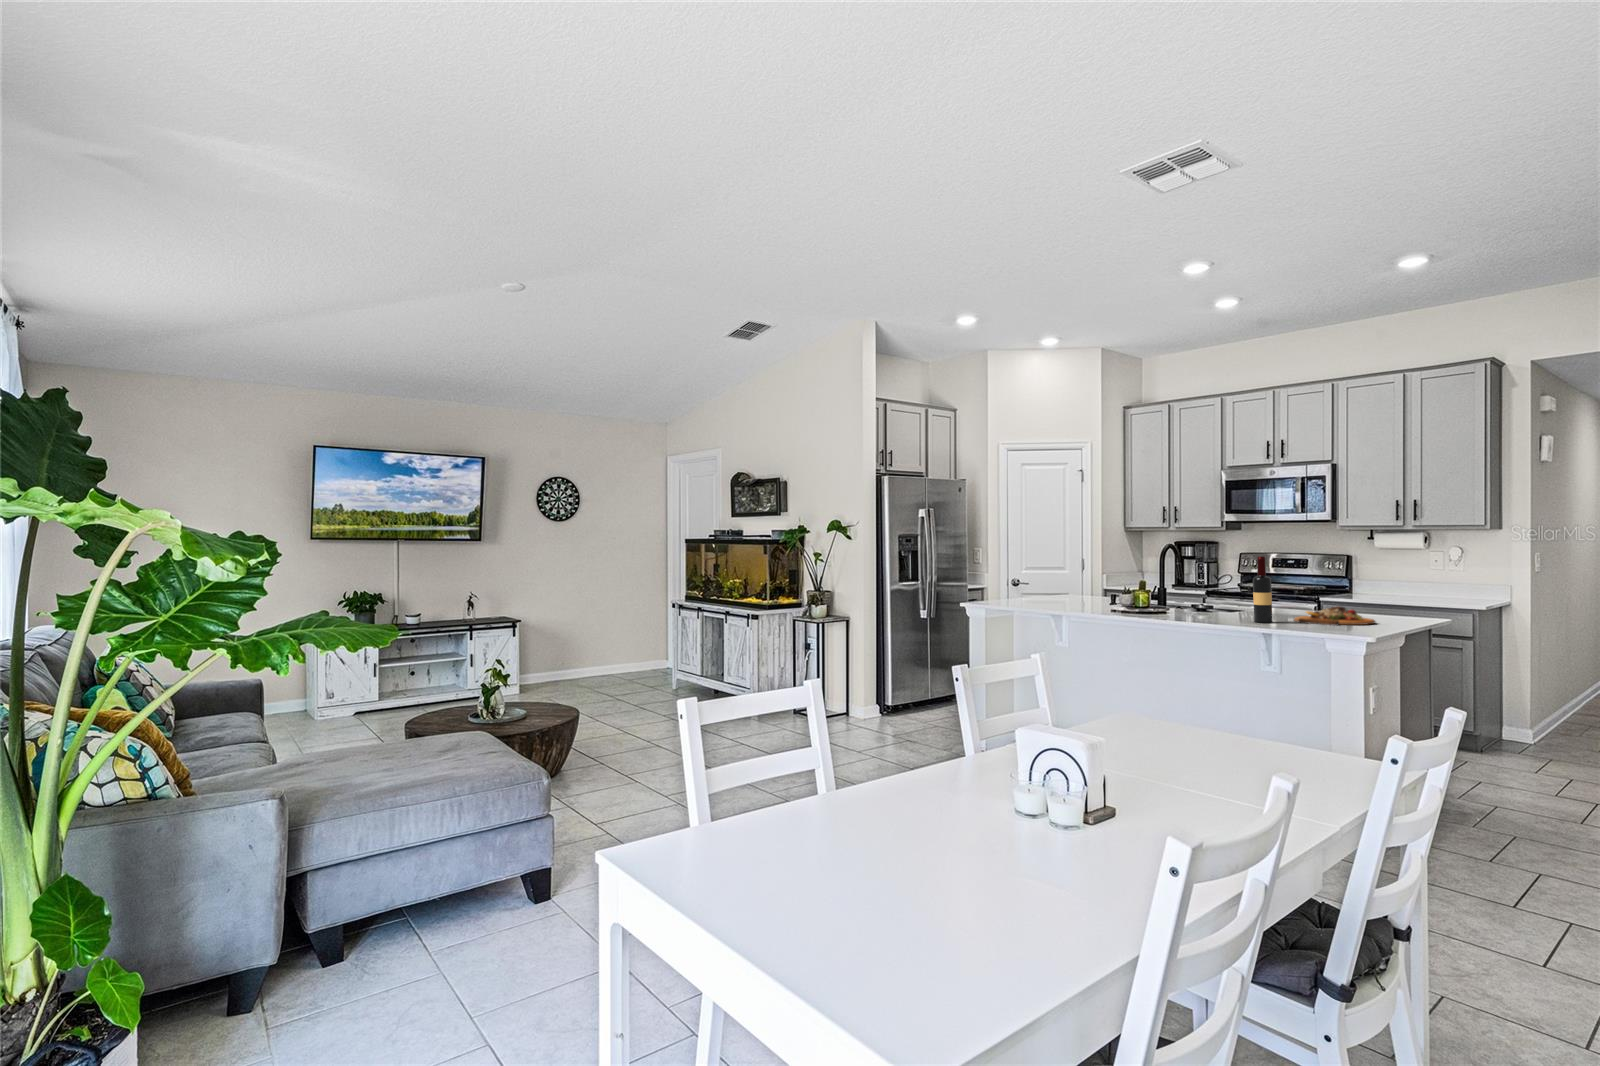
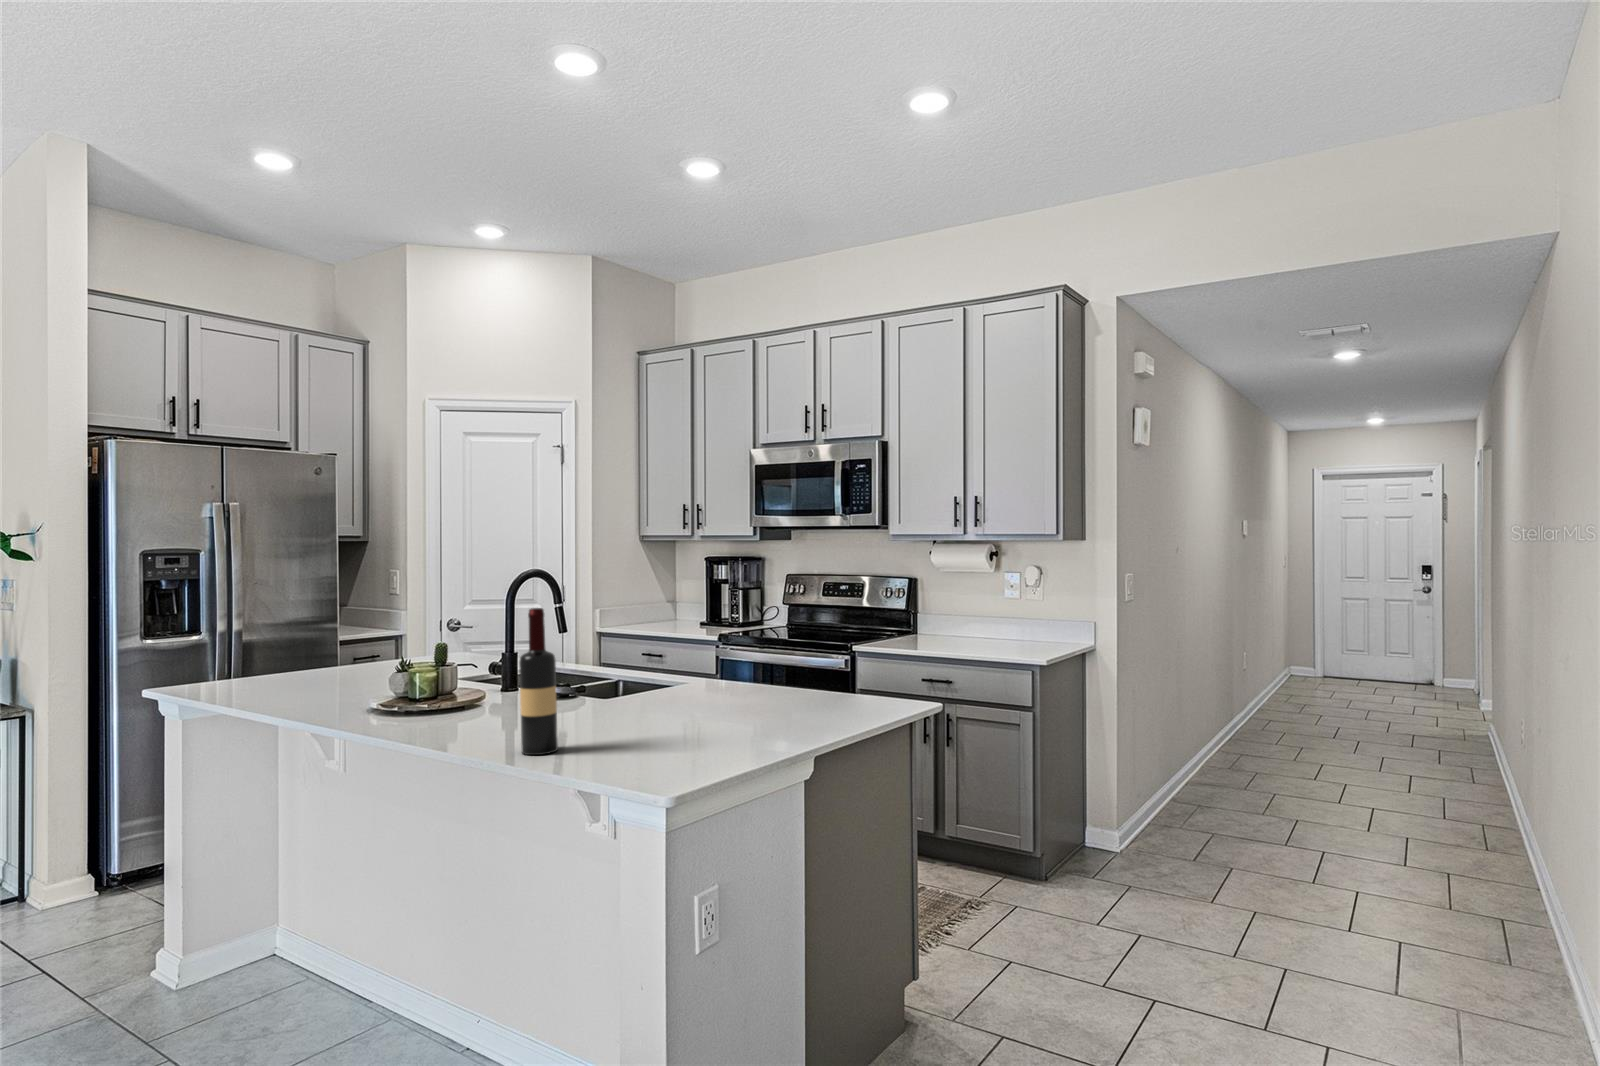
cutting board: present [1294,606,1375,625] -> none [617,704,770,758]

